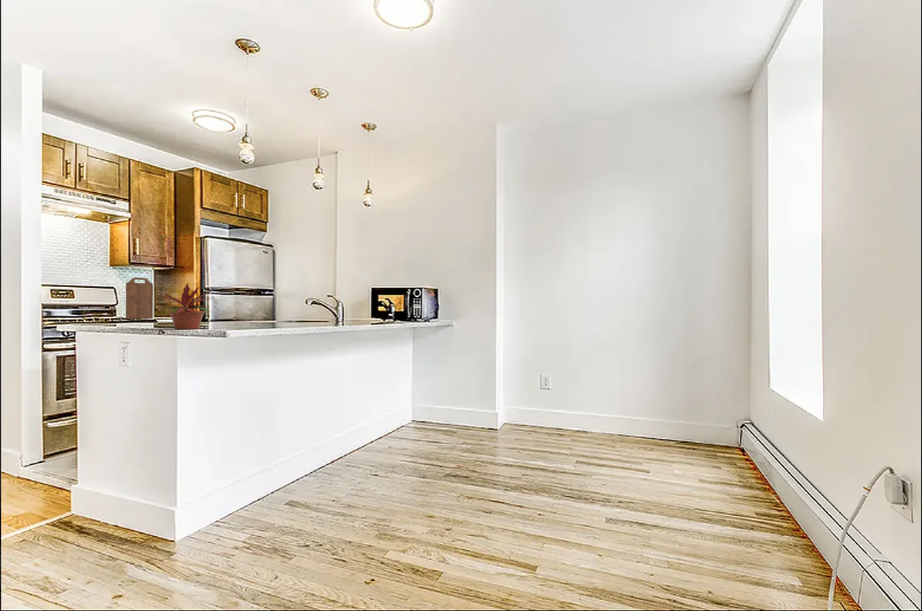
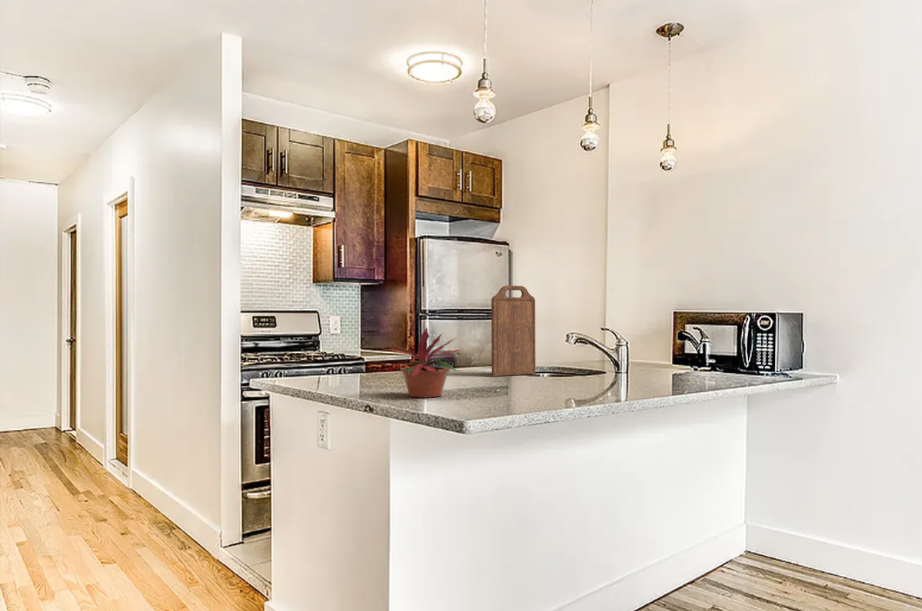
cutting board: present [126,278,153,319] -> present [491,286,536,376]

